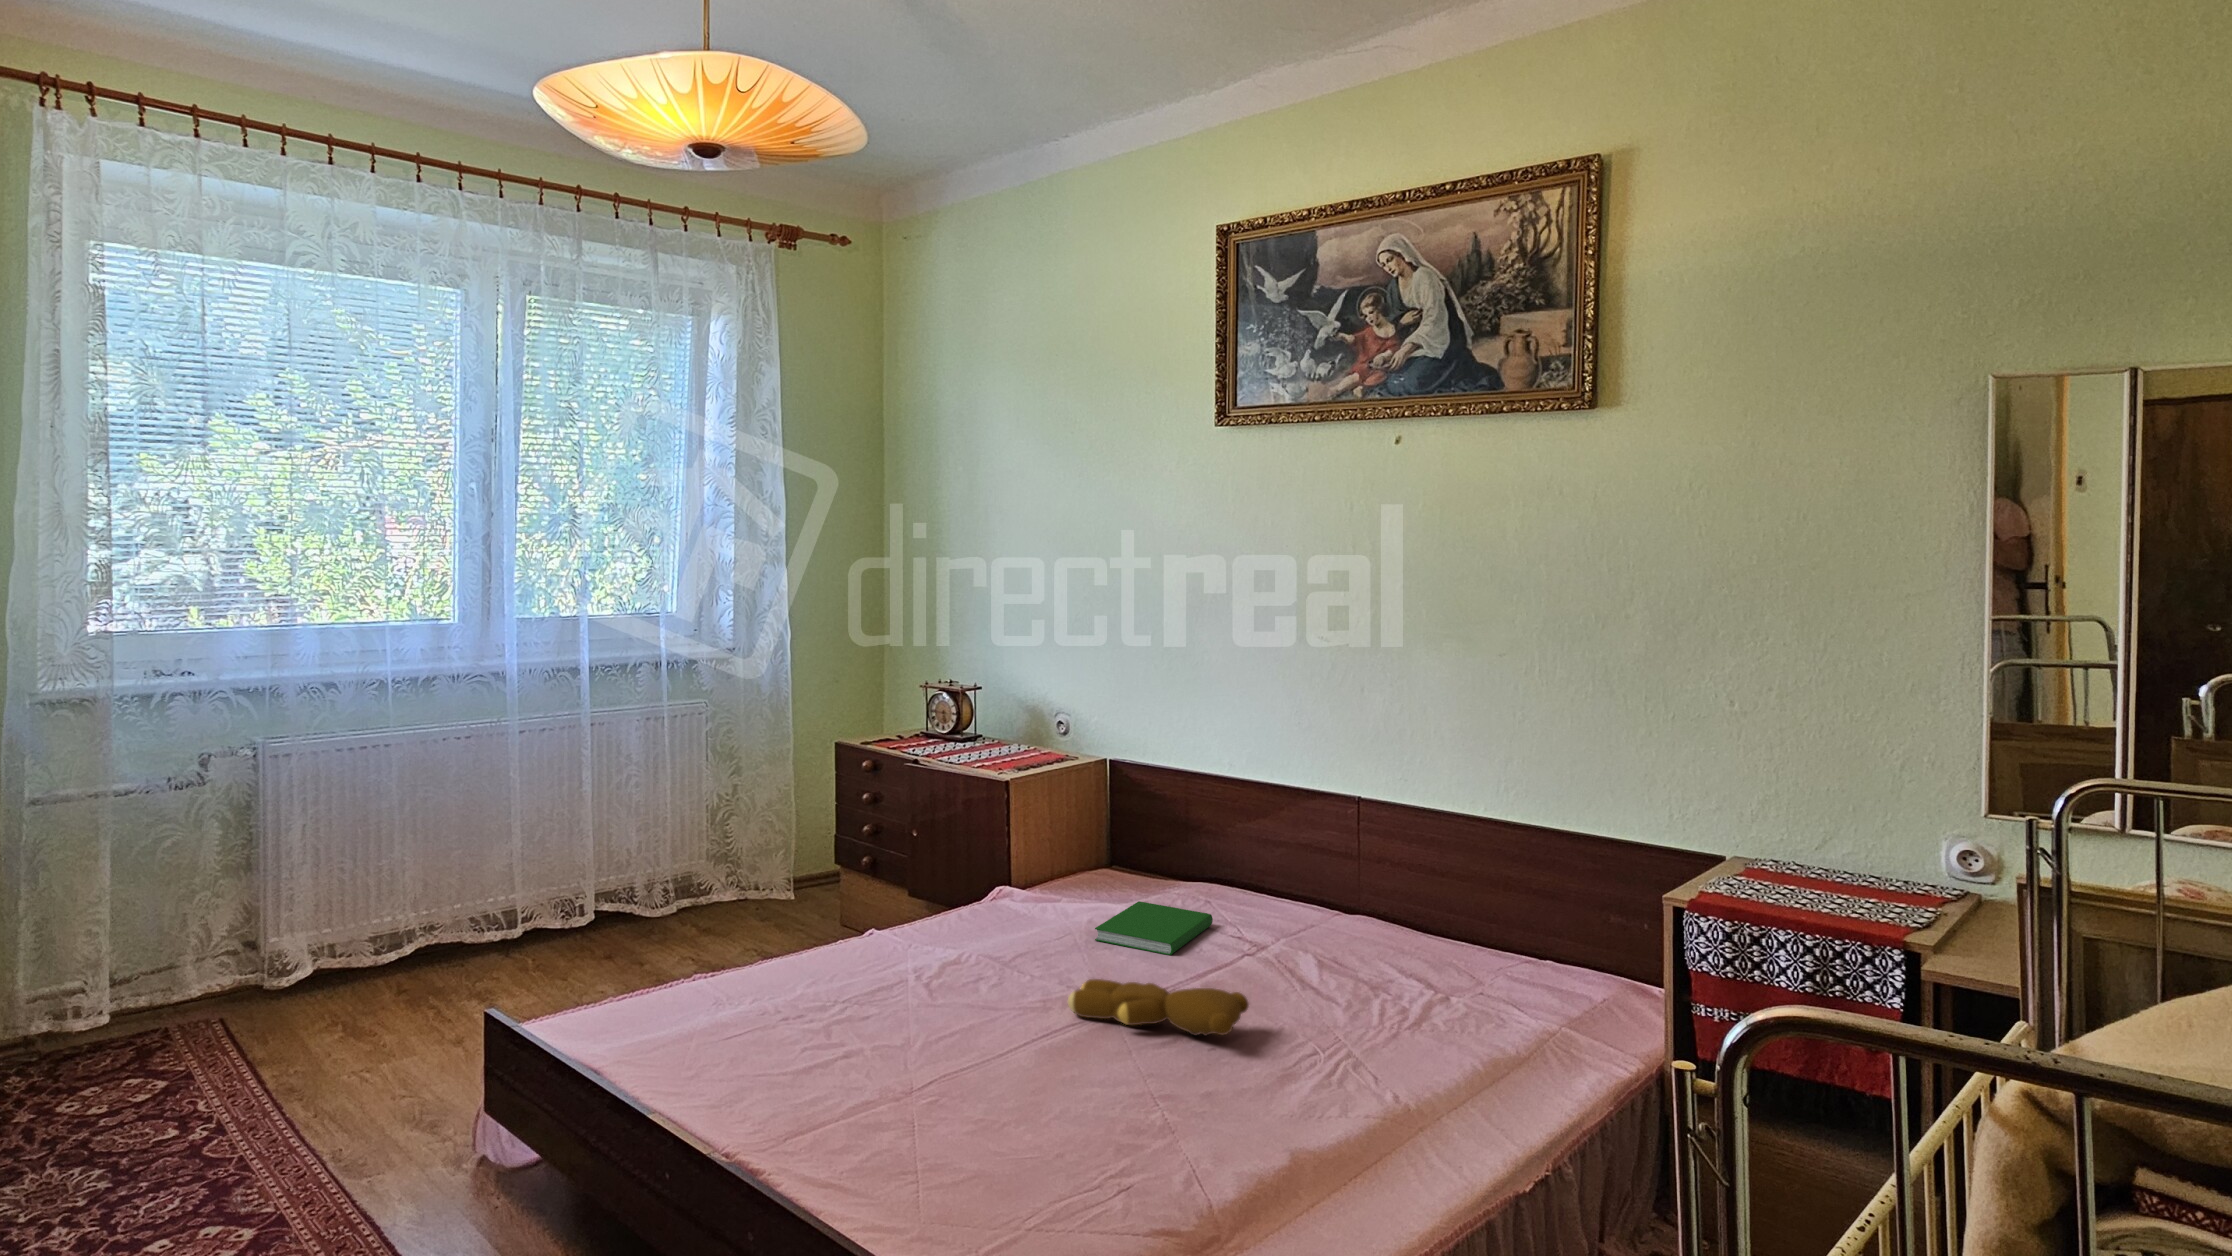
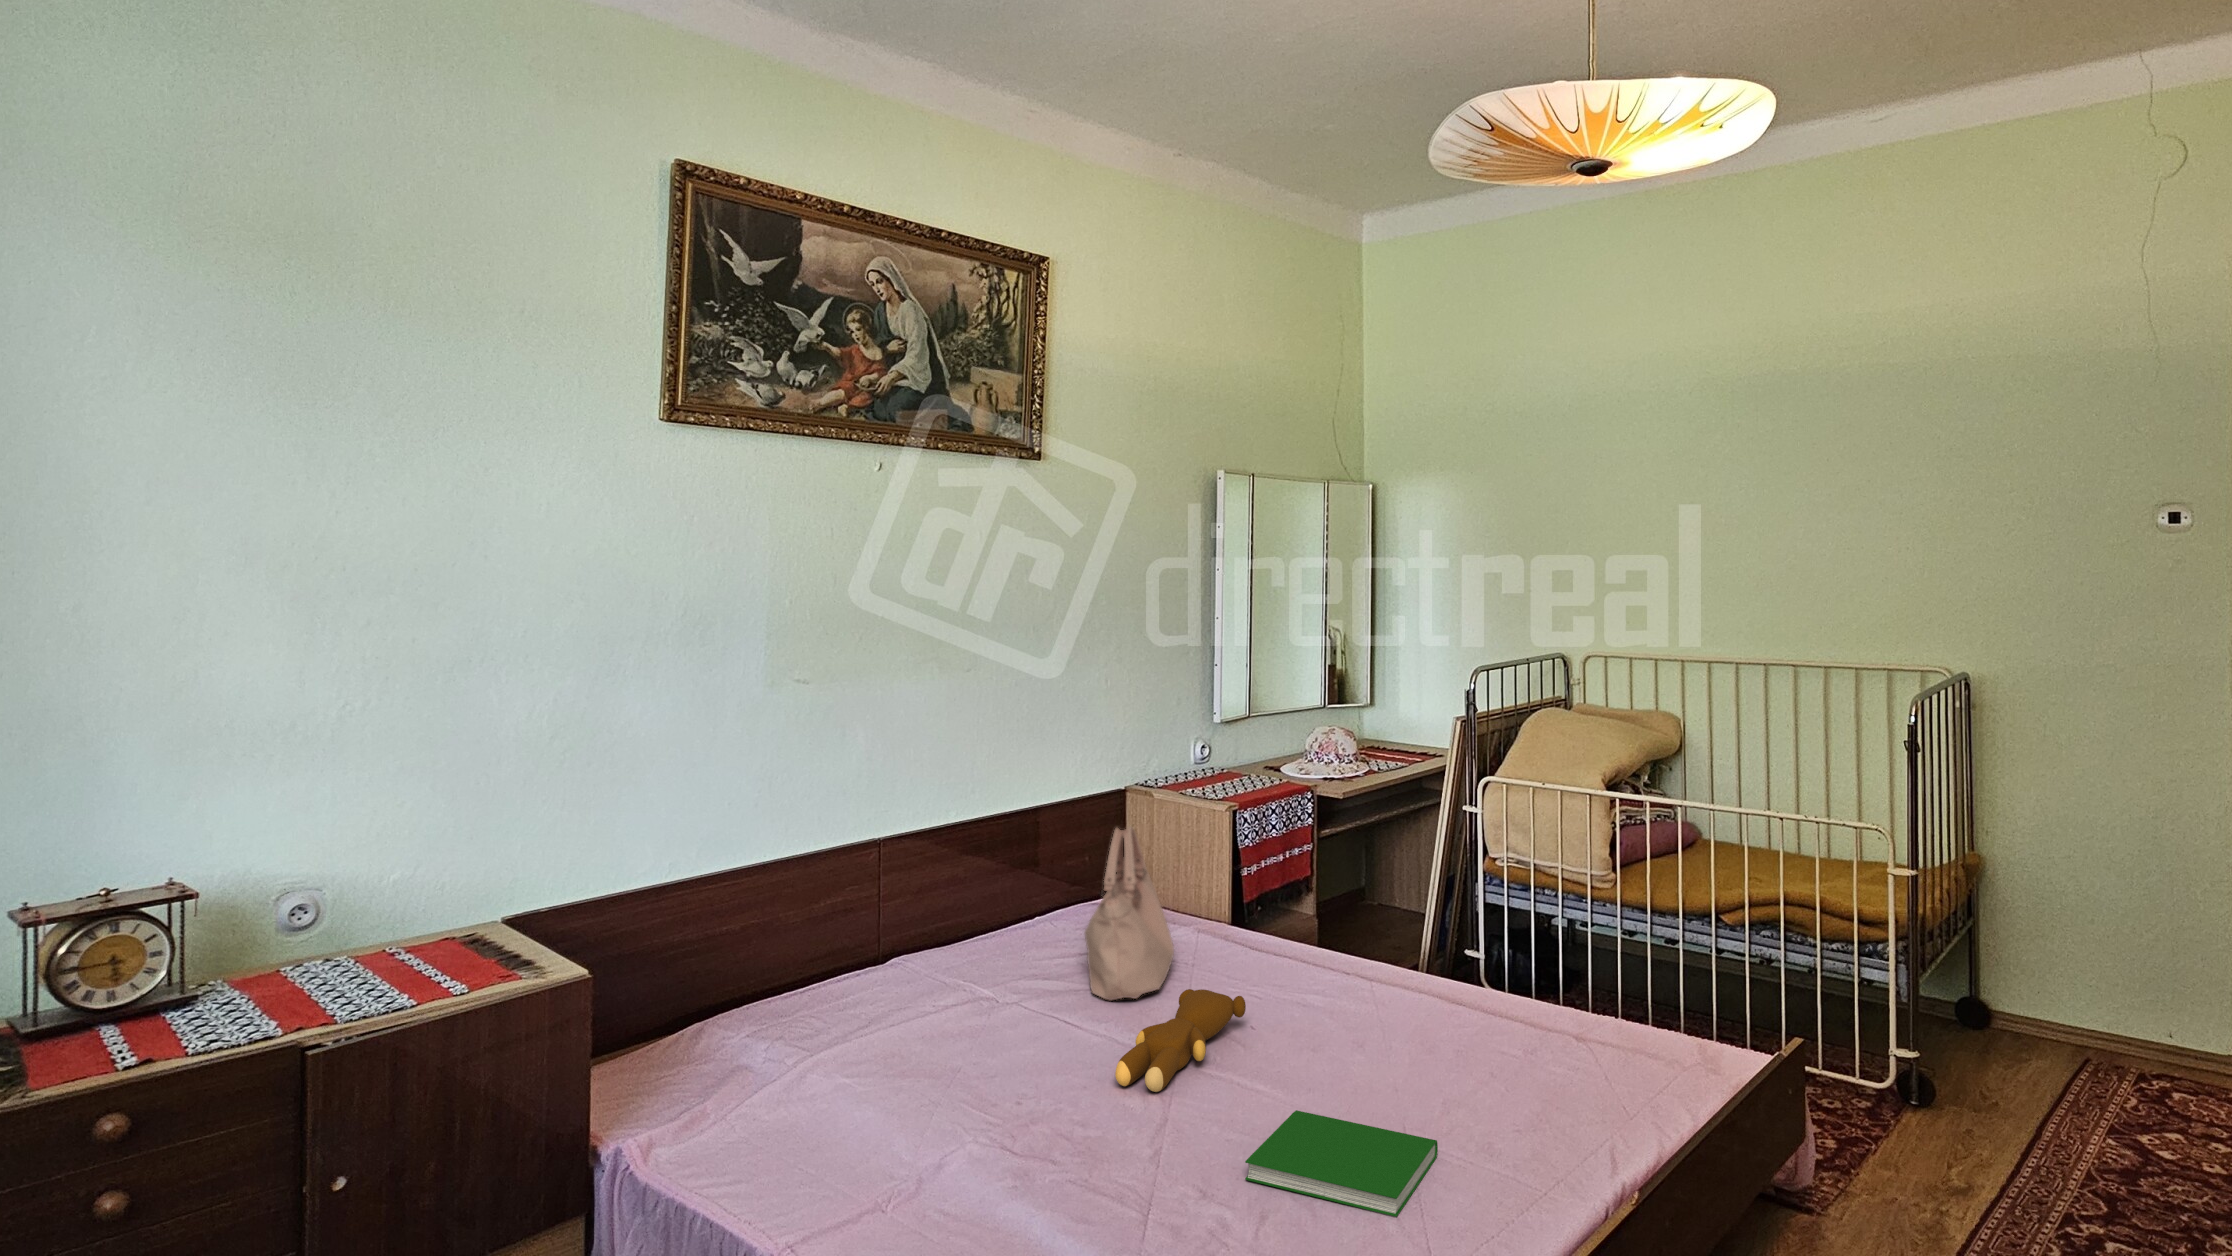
handbag: none [1283,834,1480,1021] -> present [1084,826,1174,1000]
hardcover book: present [1095,901,1213,955] -> present [1245,1110,1438,1217]

